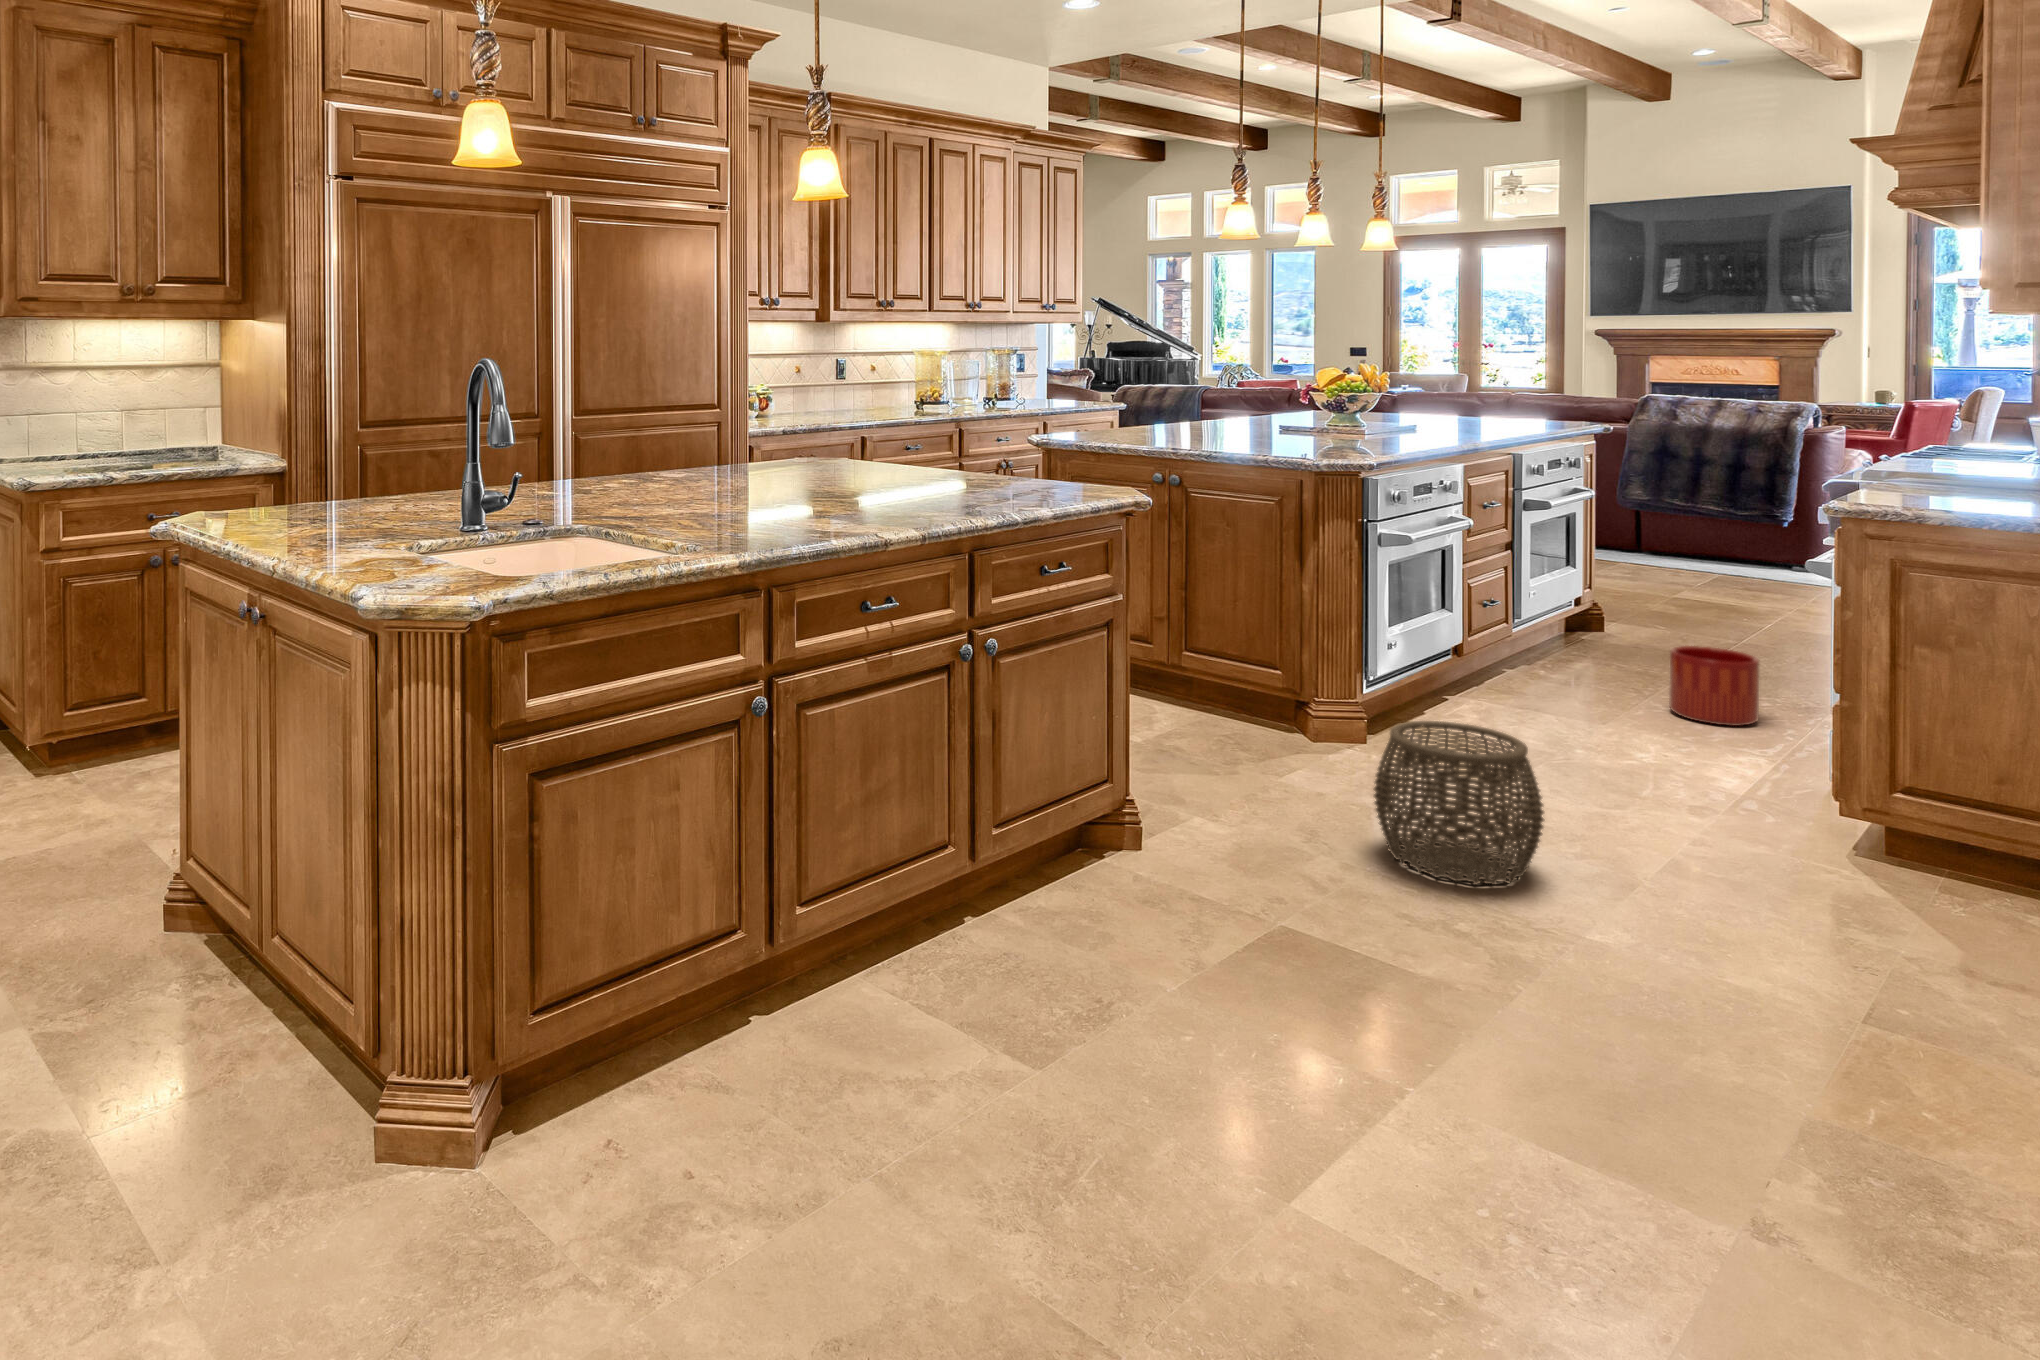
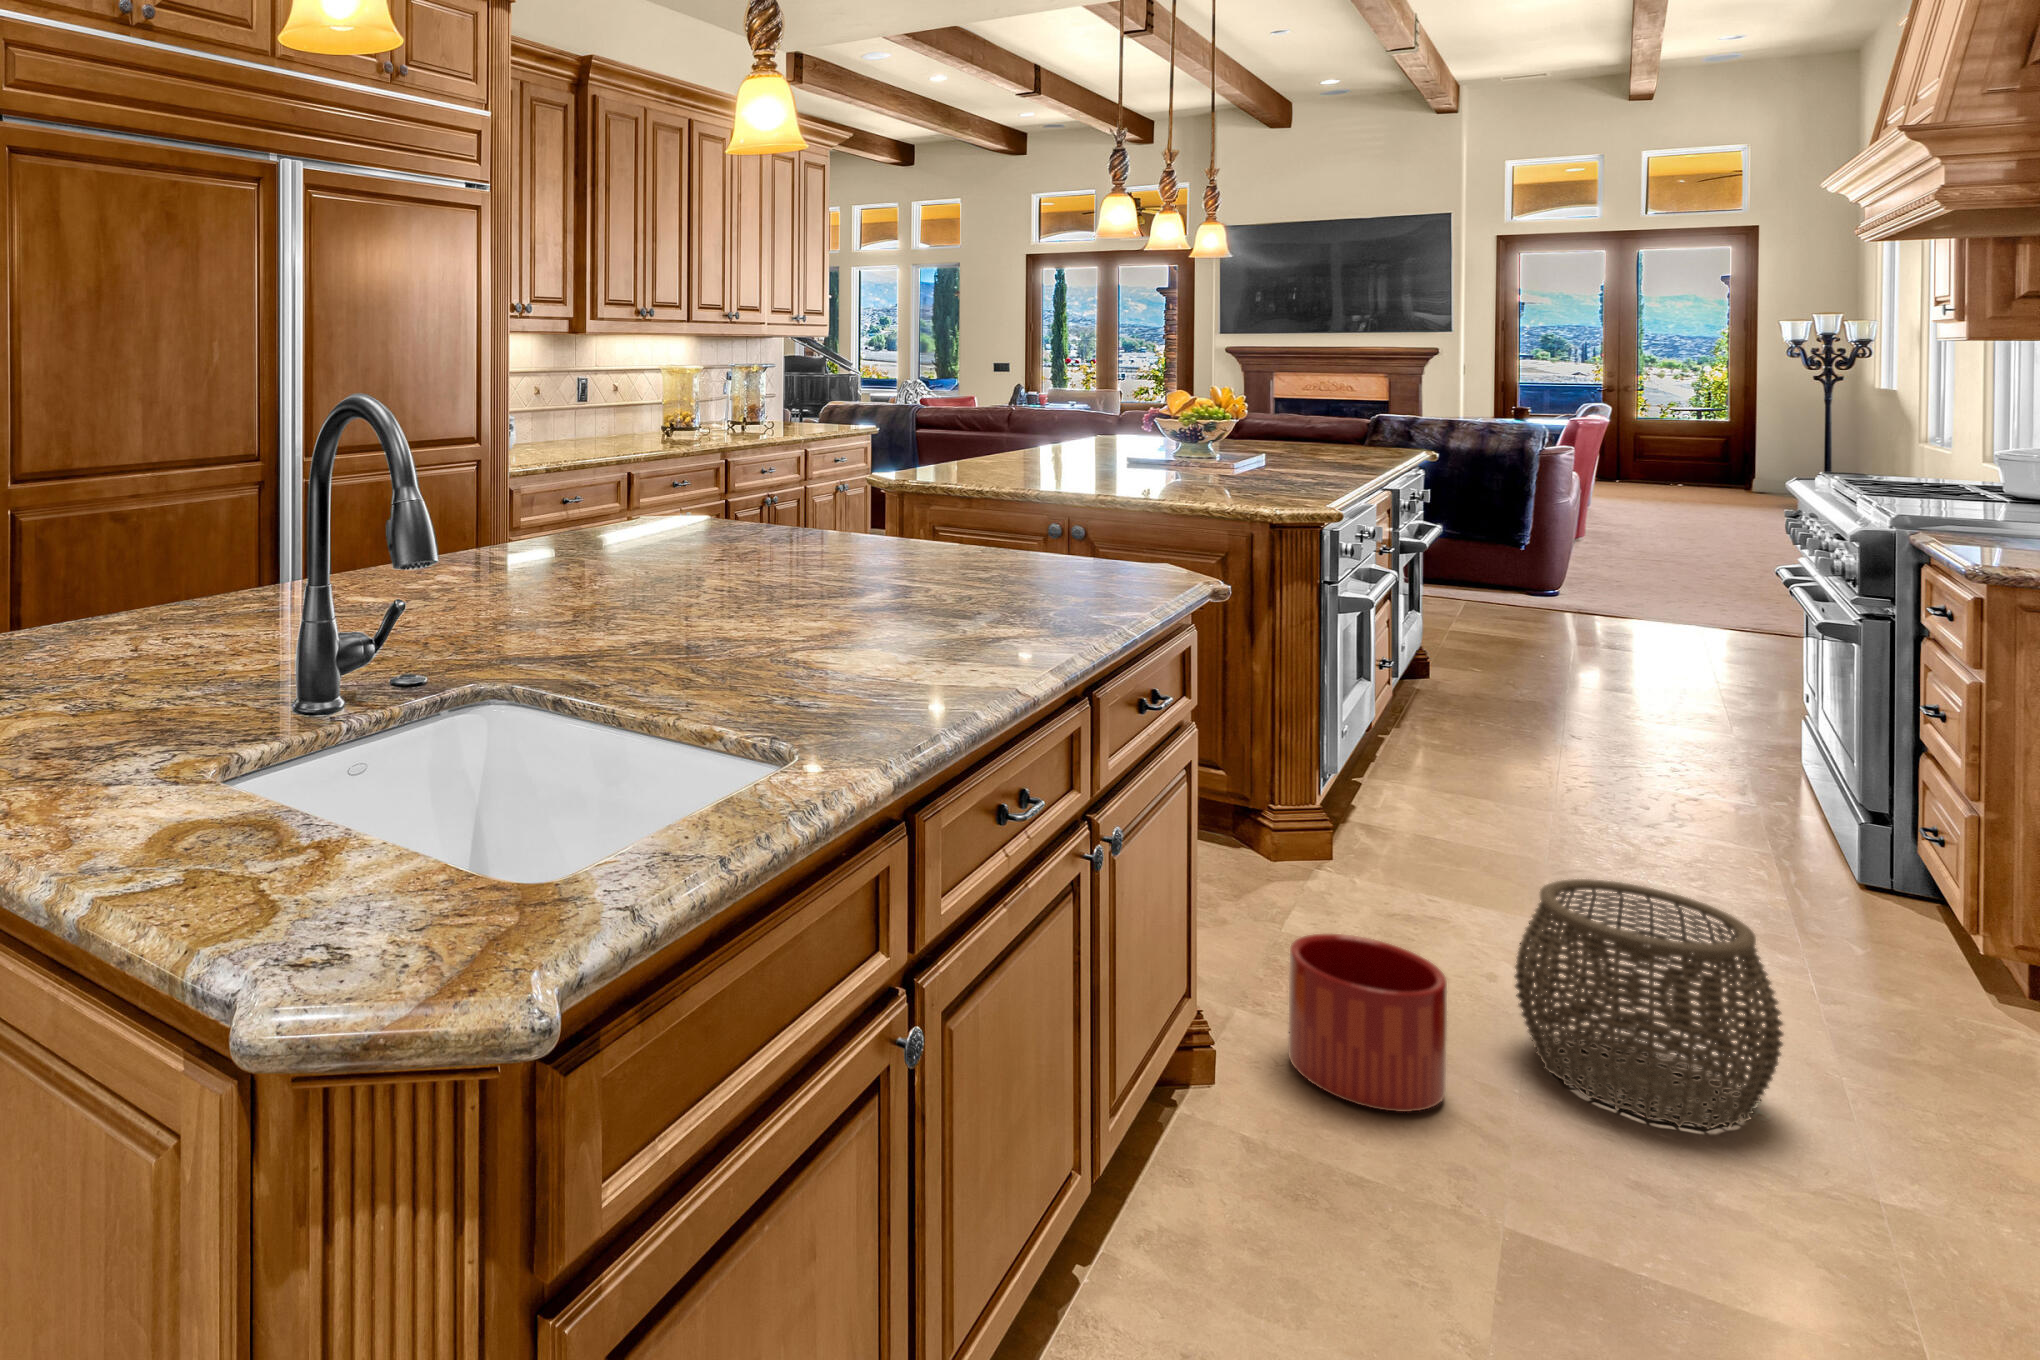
planter: present [1669,646,1760,726] -> present [1288,934,1447,1112]

